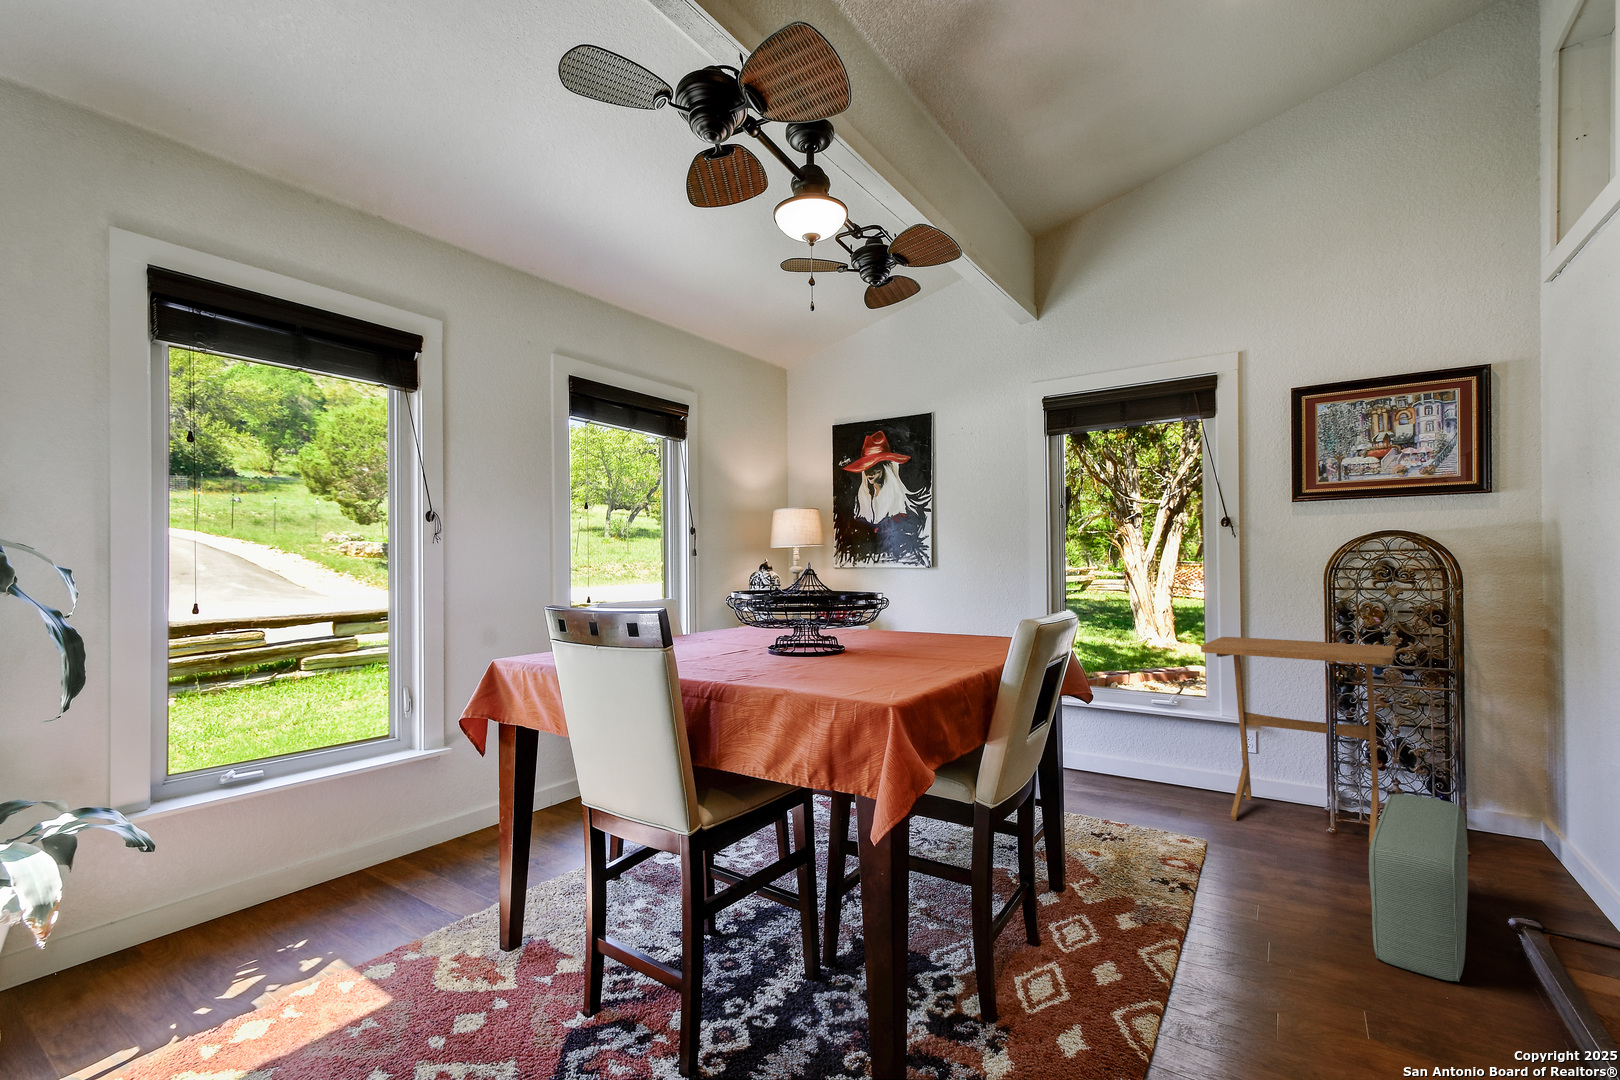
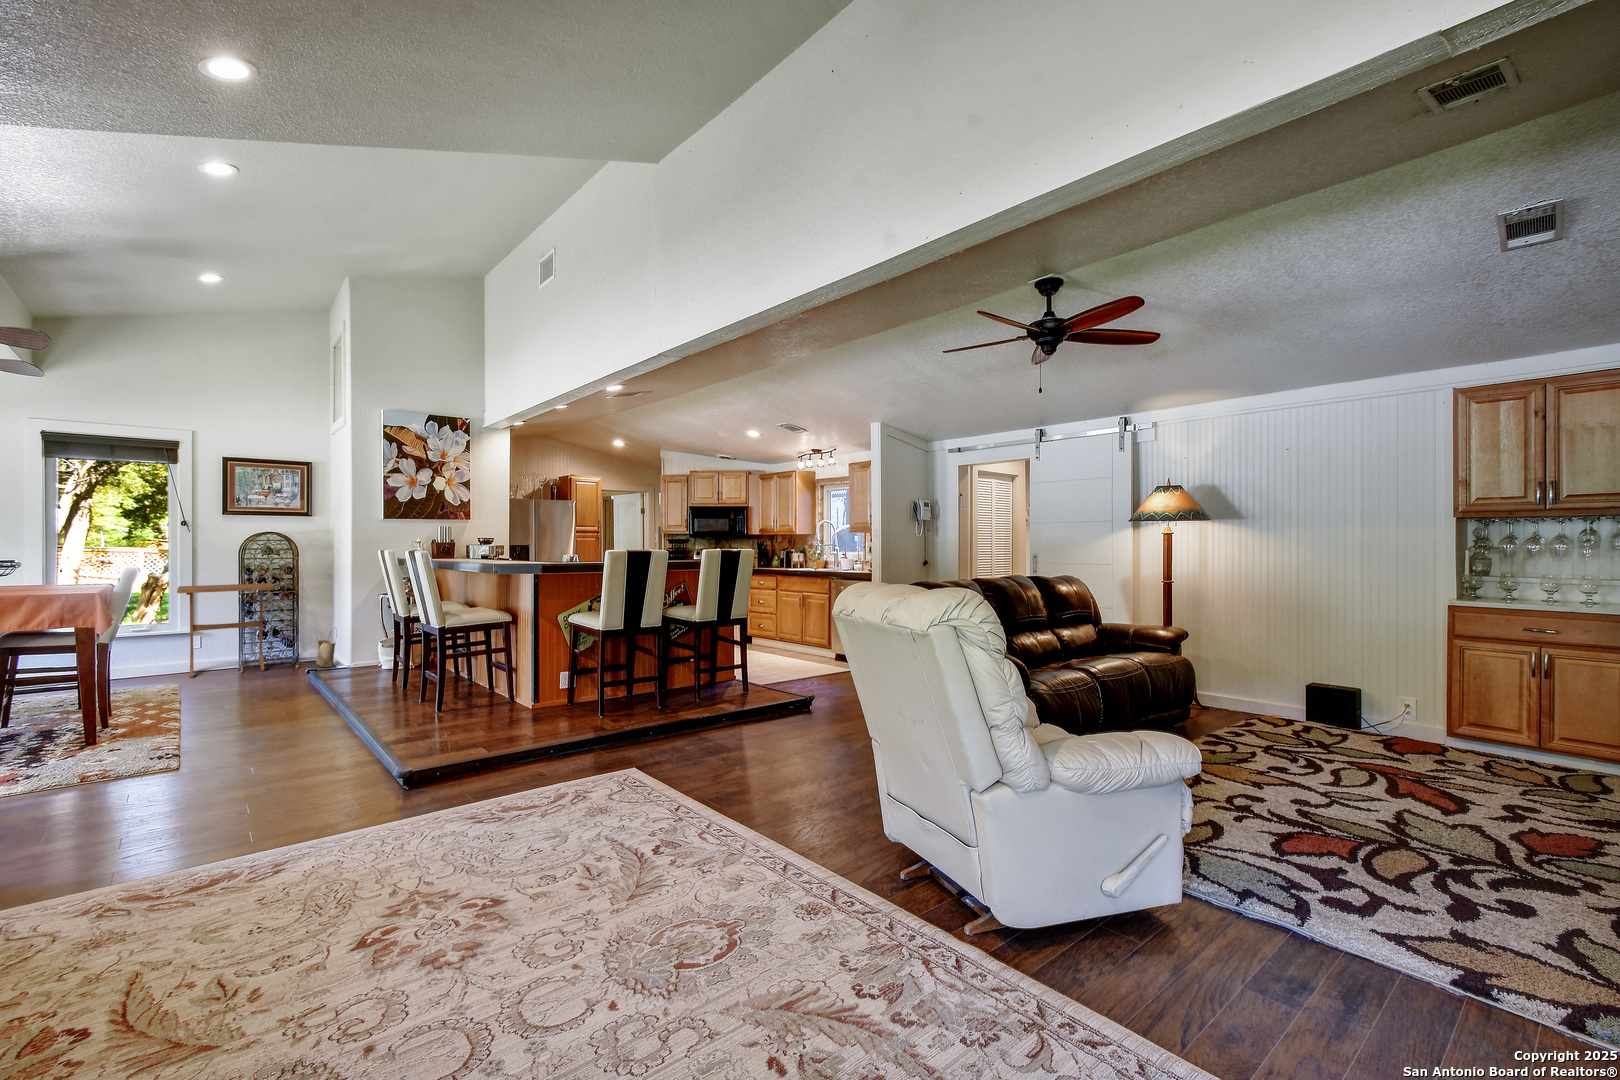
woven basket: none [1505,777,1572,898] -> present [316,631,335,667]
pouf: present [1369,794,1468,982] -> none [276,638,308,690]

